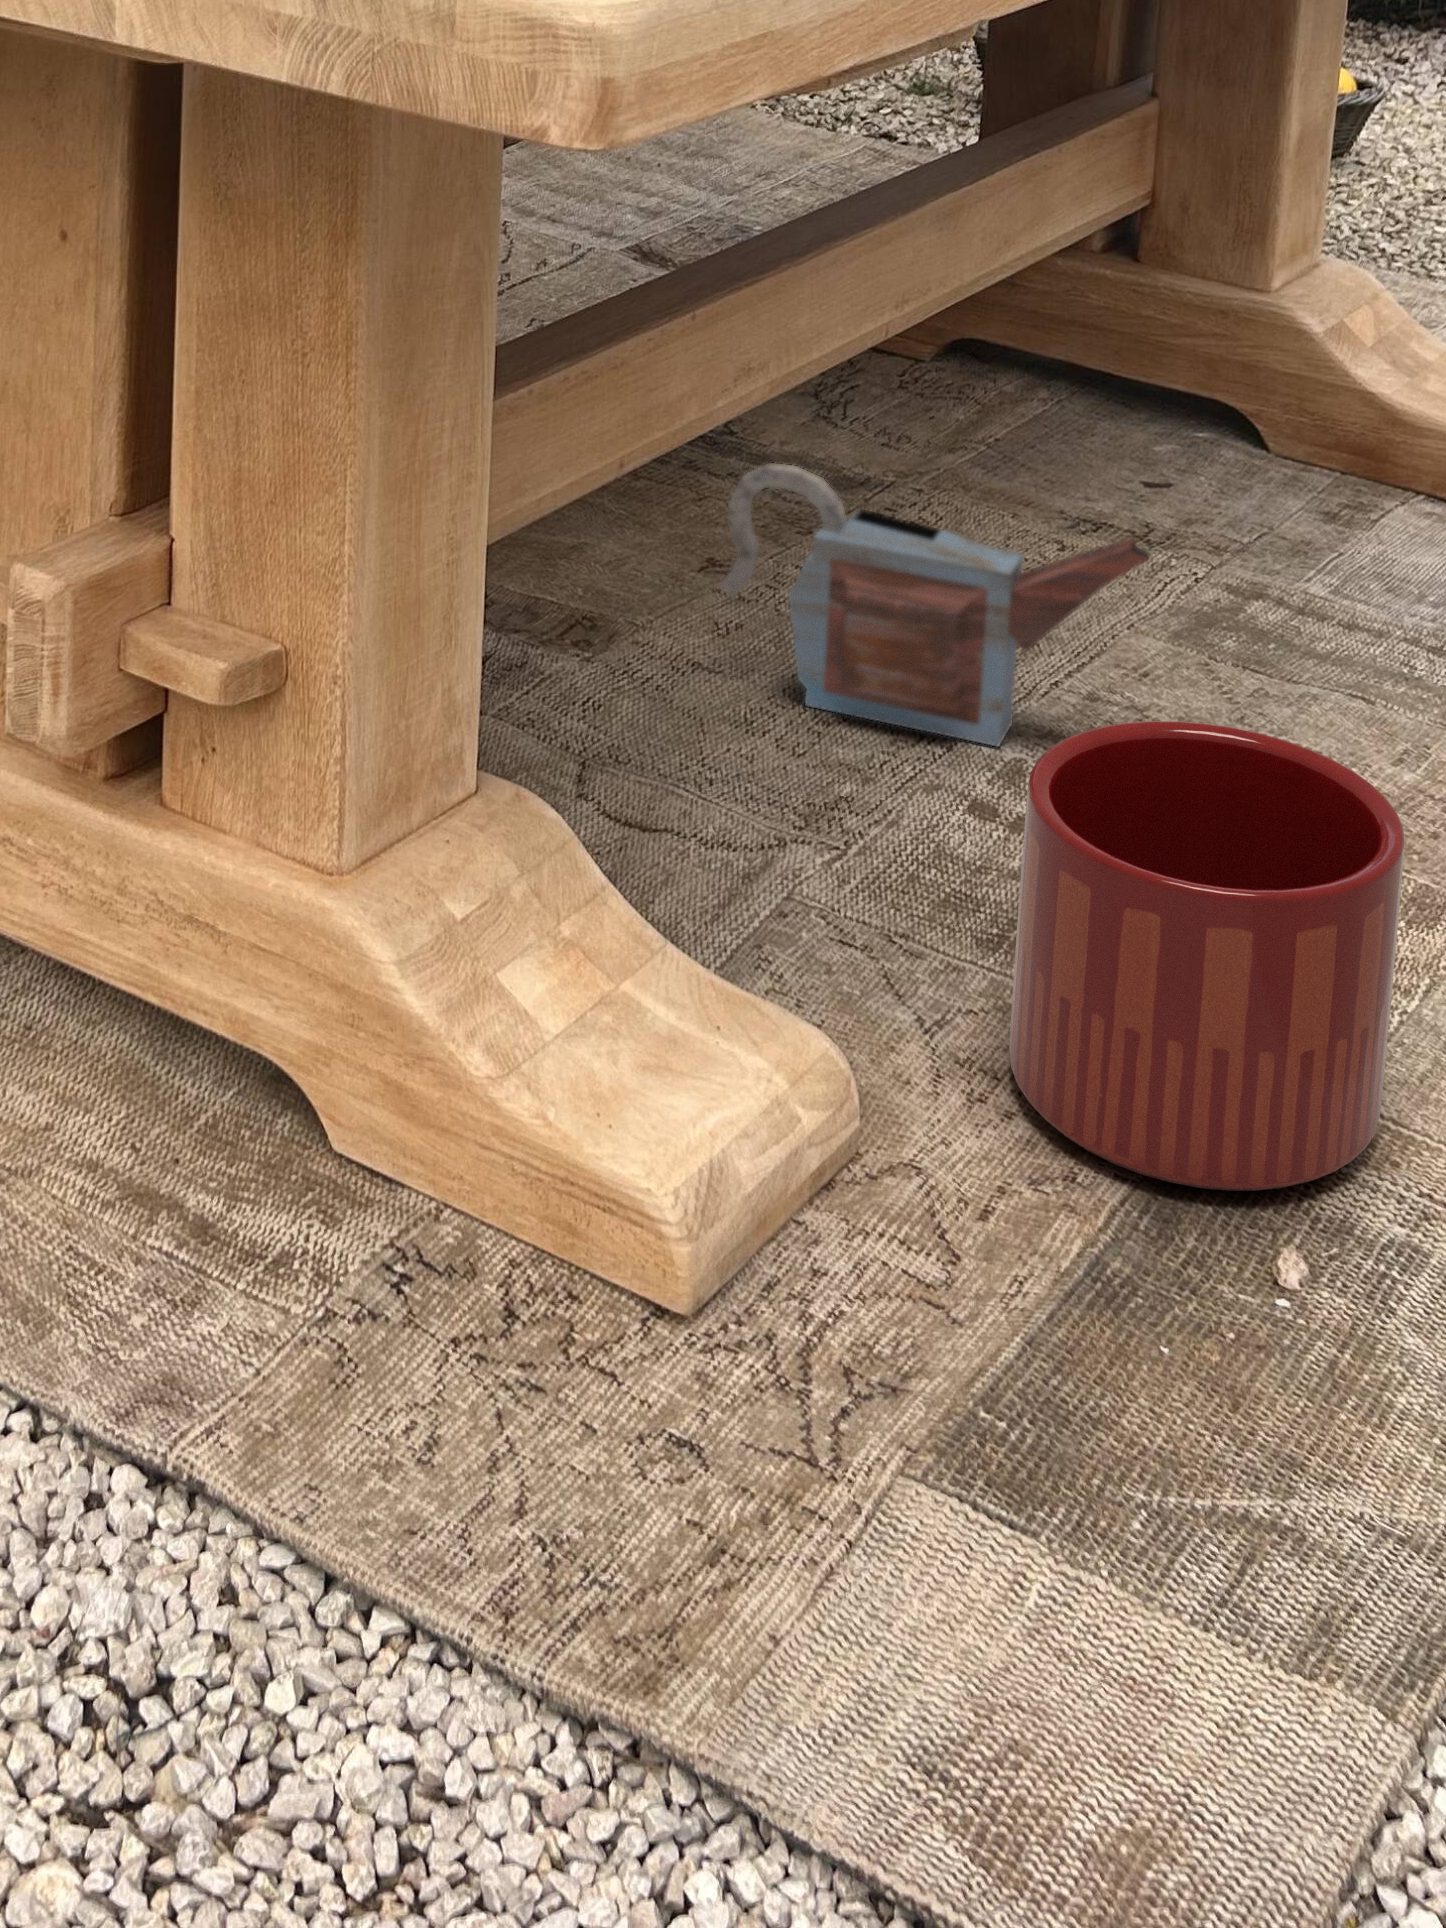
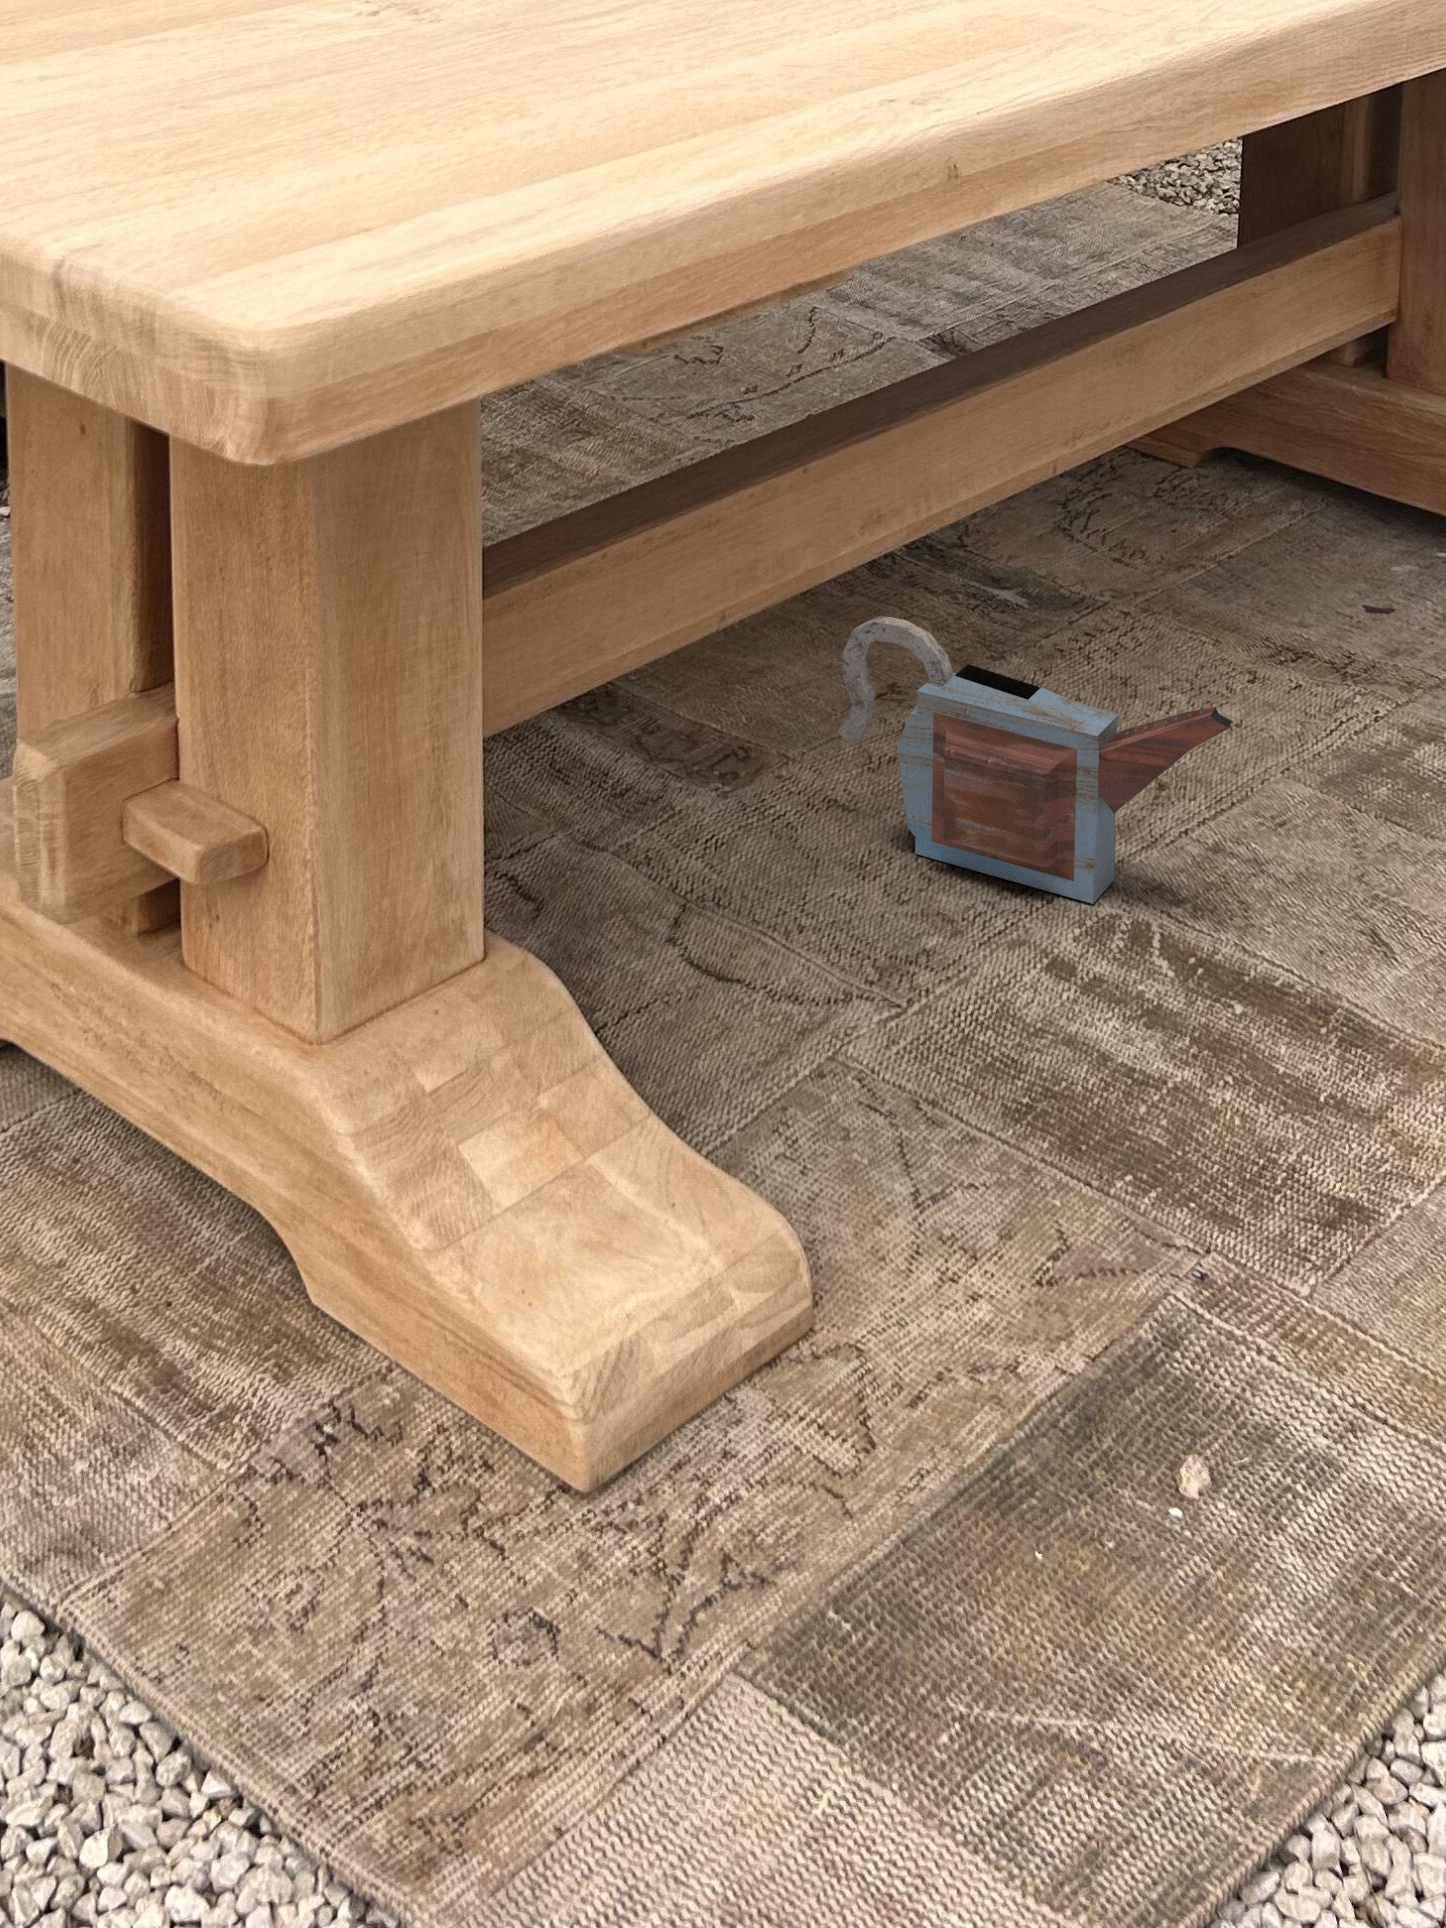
planter: present [1009,721,1405,1191] -> none [981,913,1346,1389]

